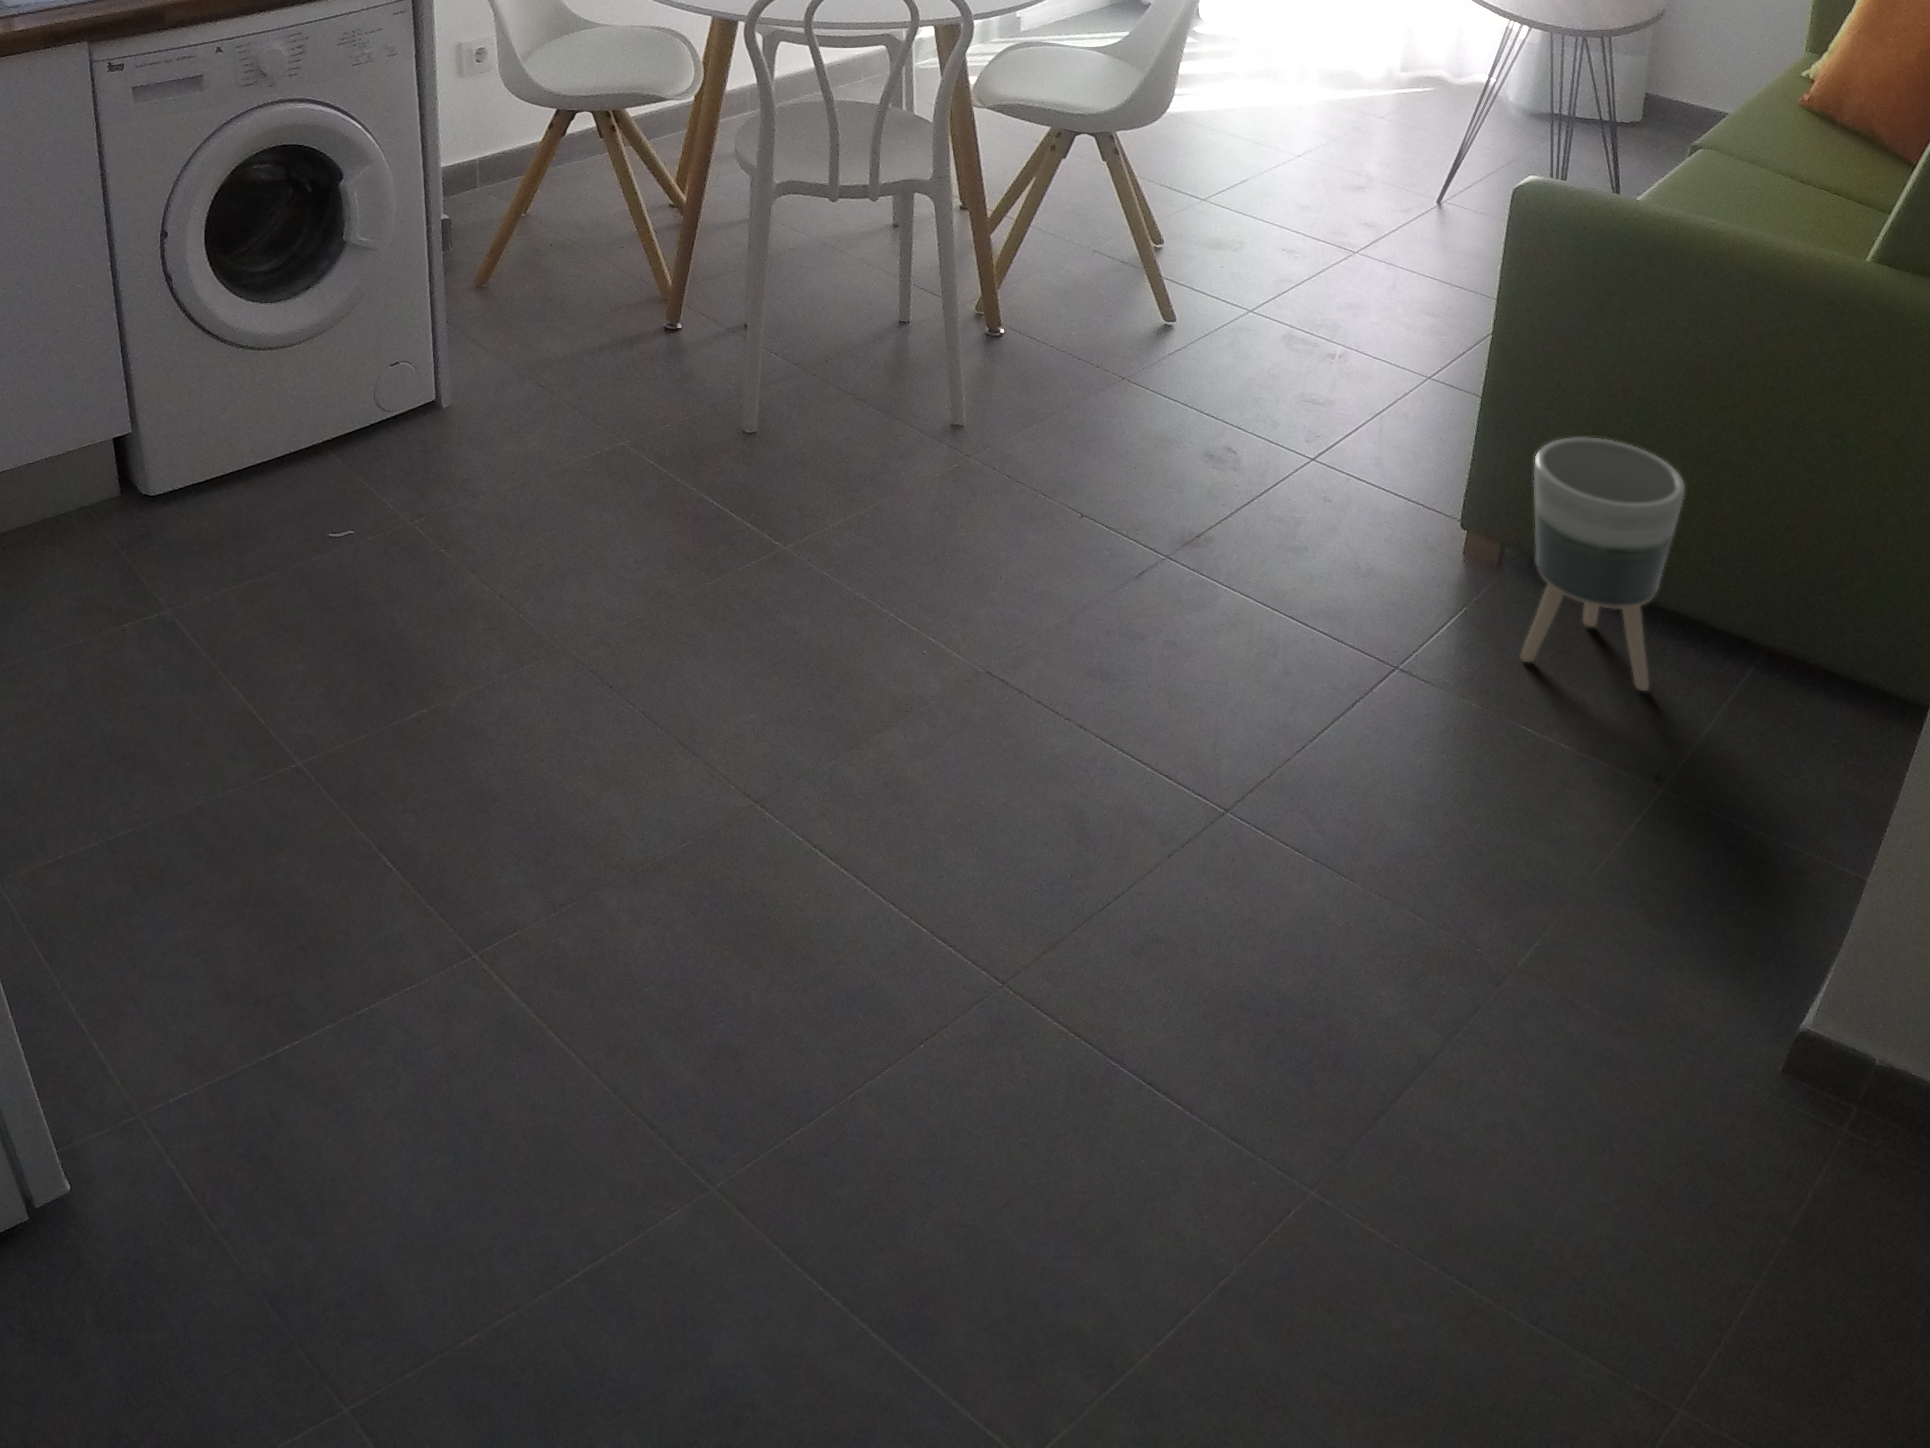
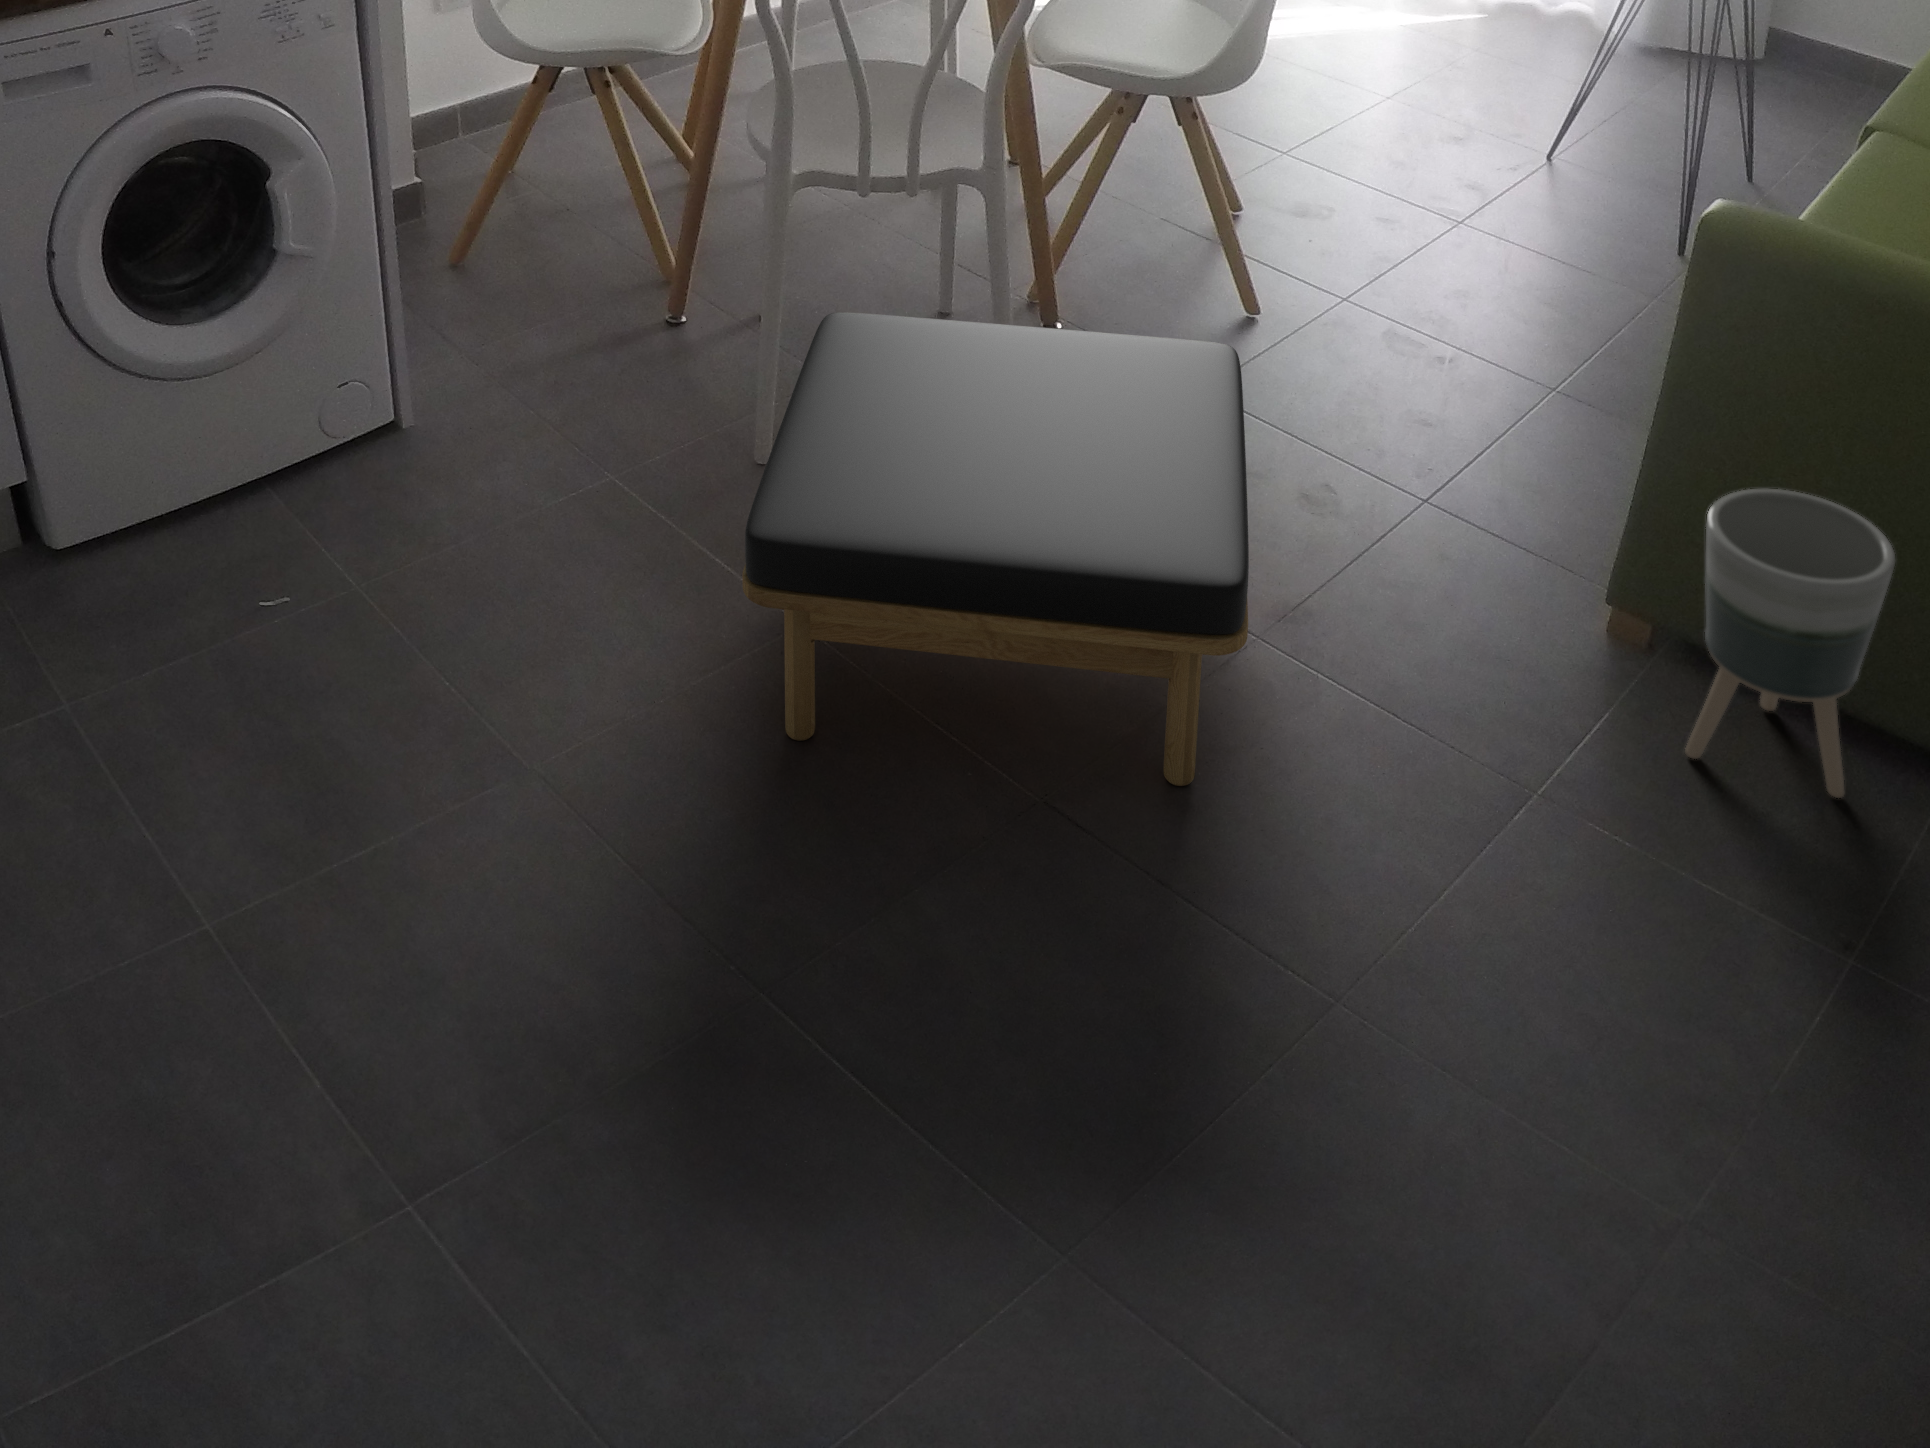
ottoman: none [744,303,1161,682] -> present [742,312,1249,786]

